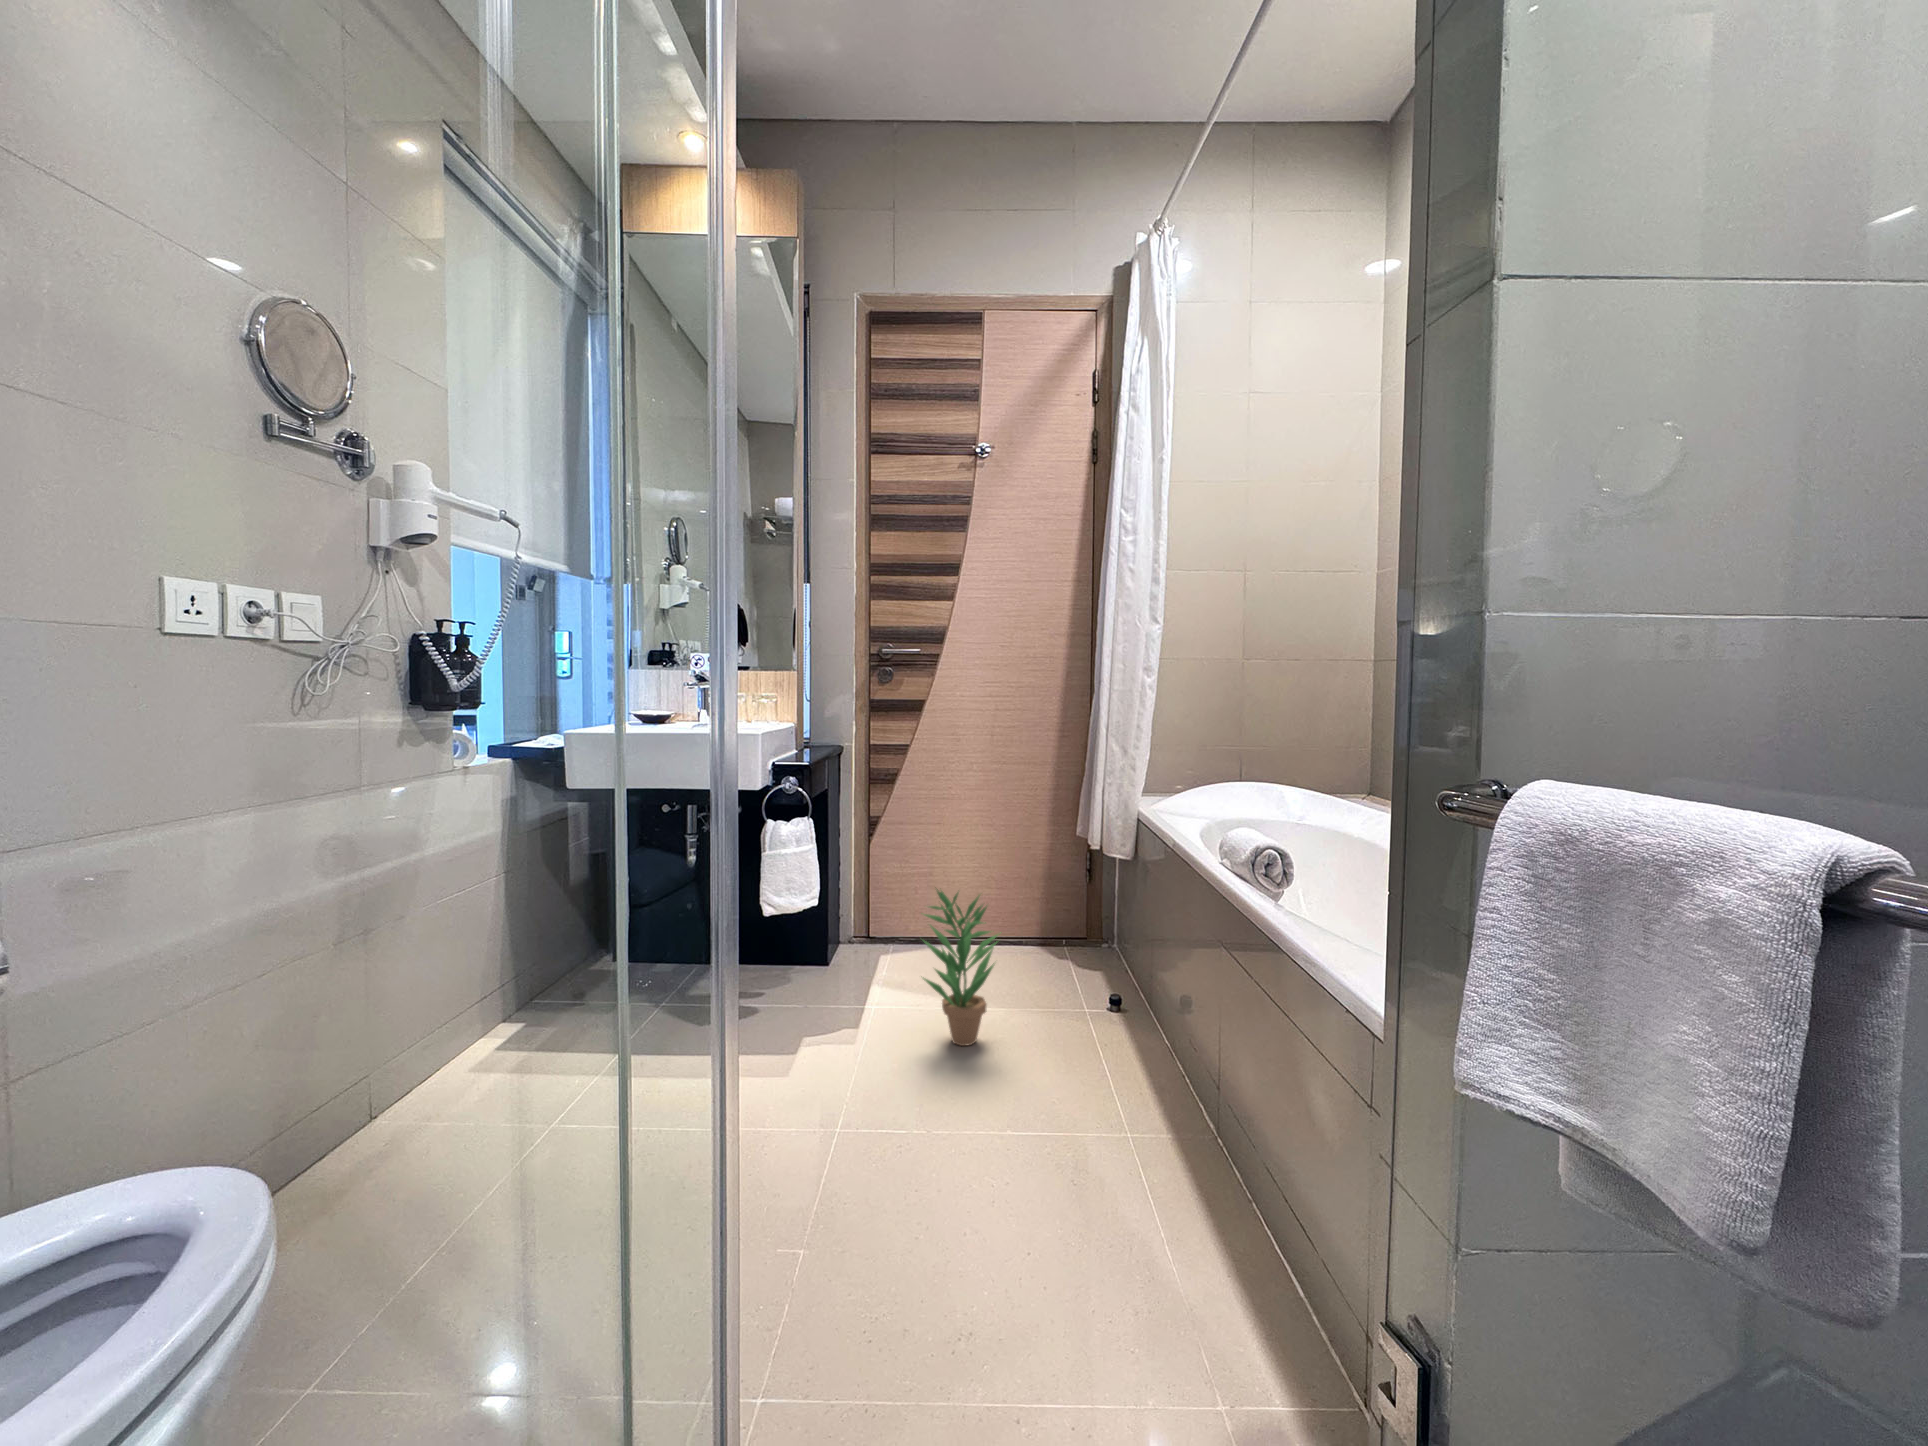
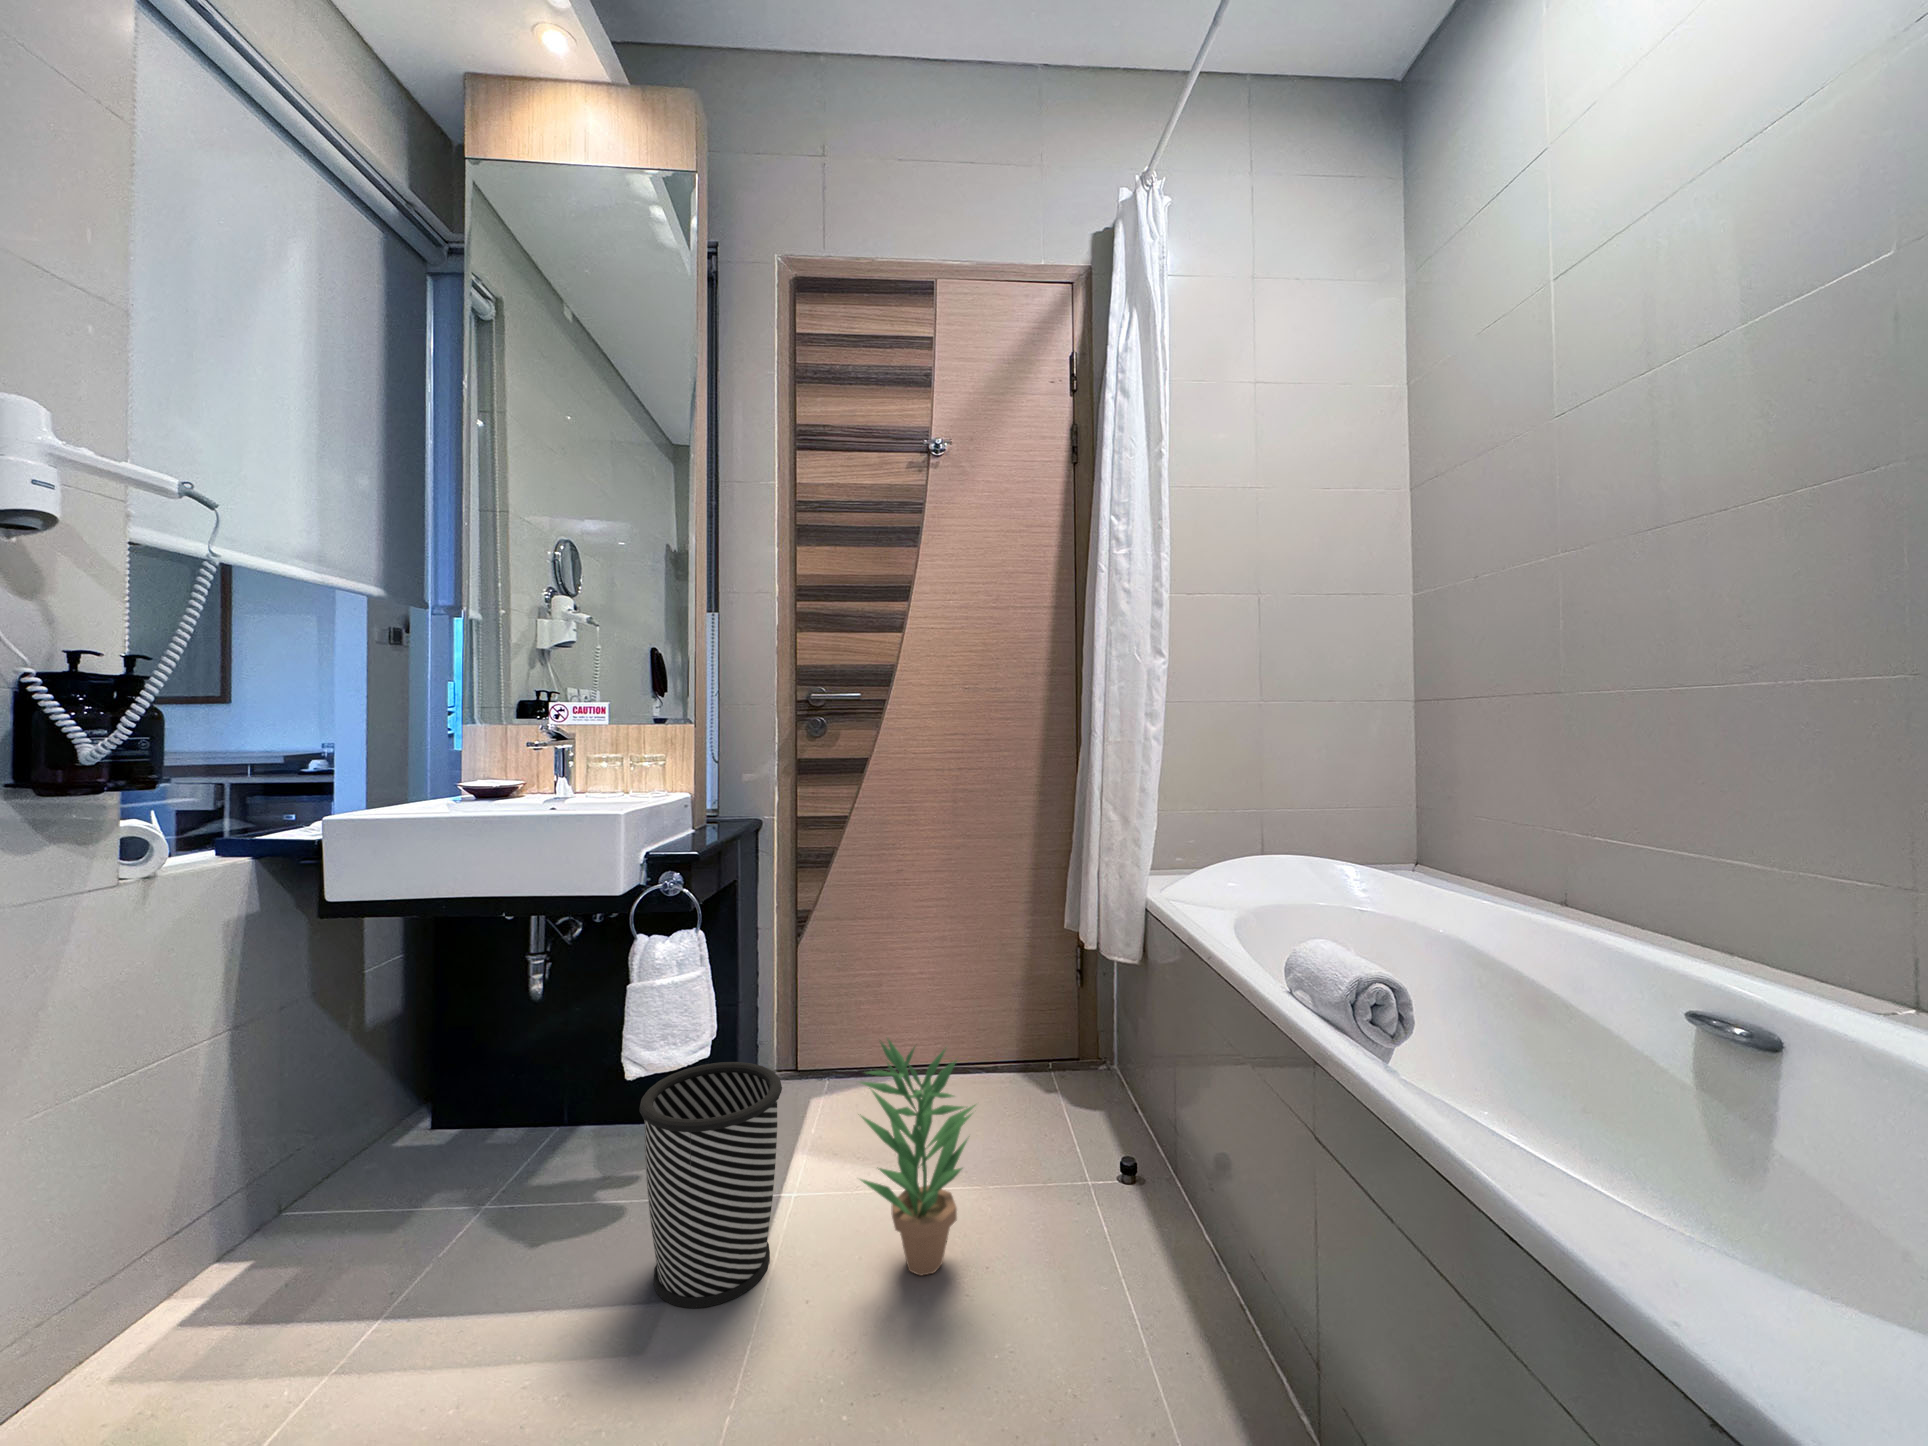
wastebasket: none [776,907,869,1052] -> present [640,1062,782,1308]

